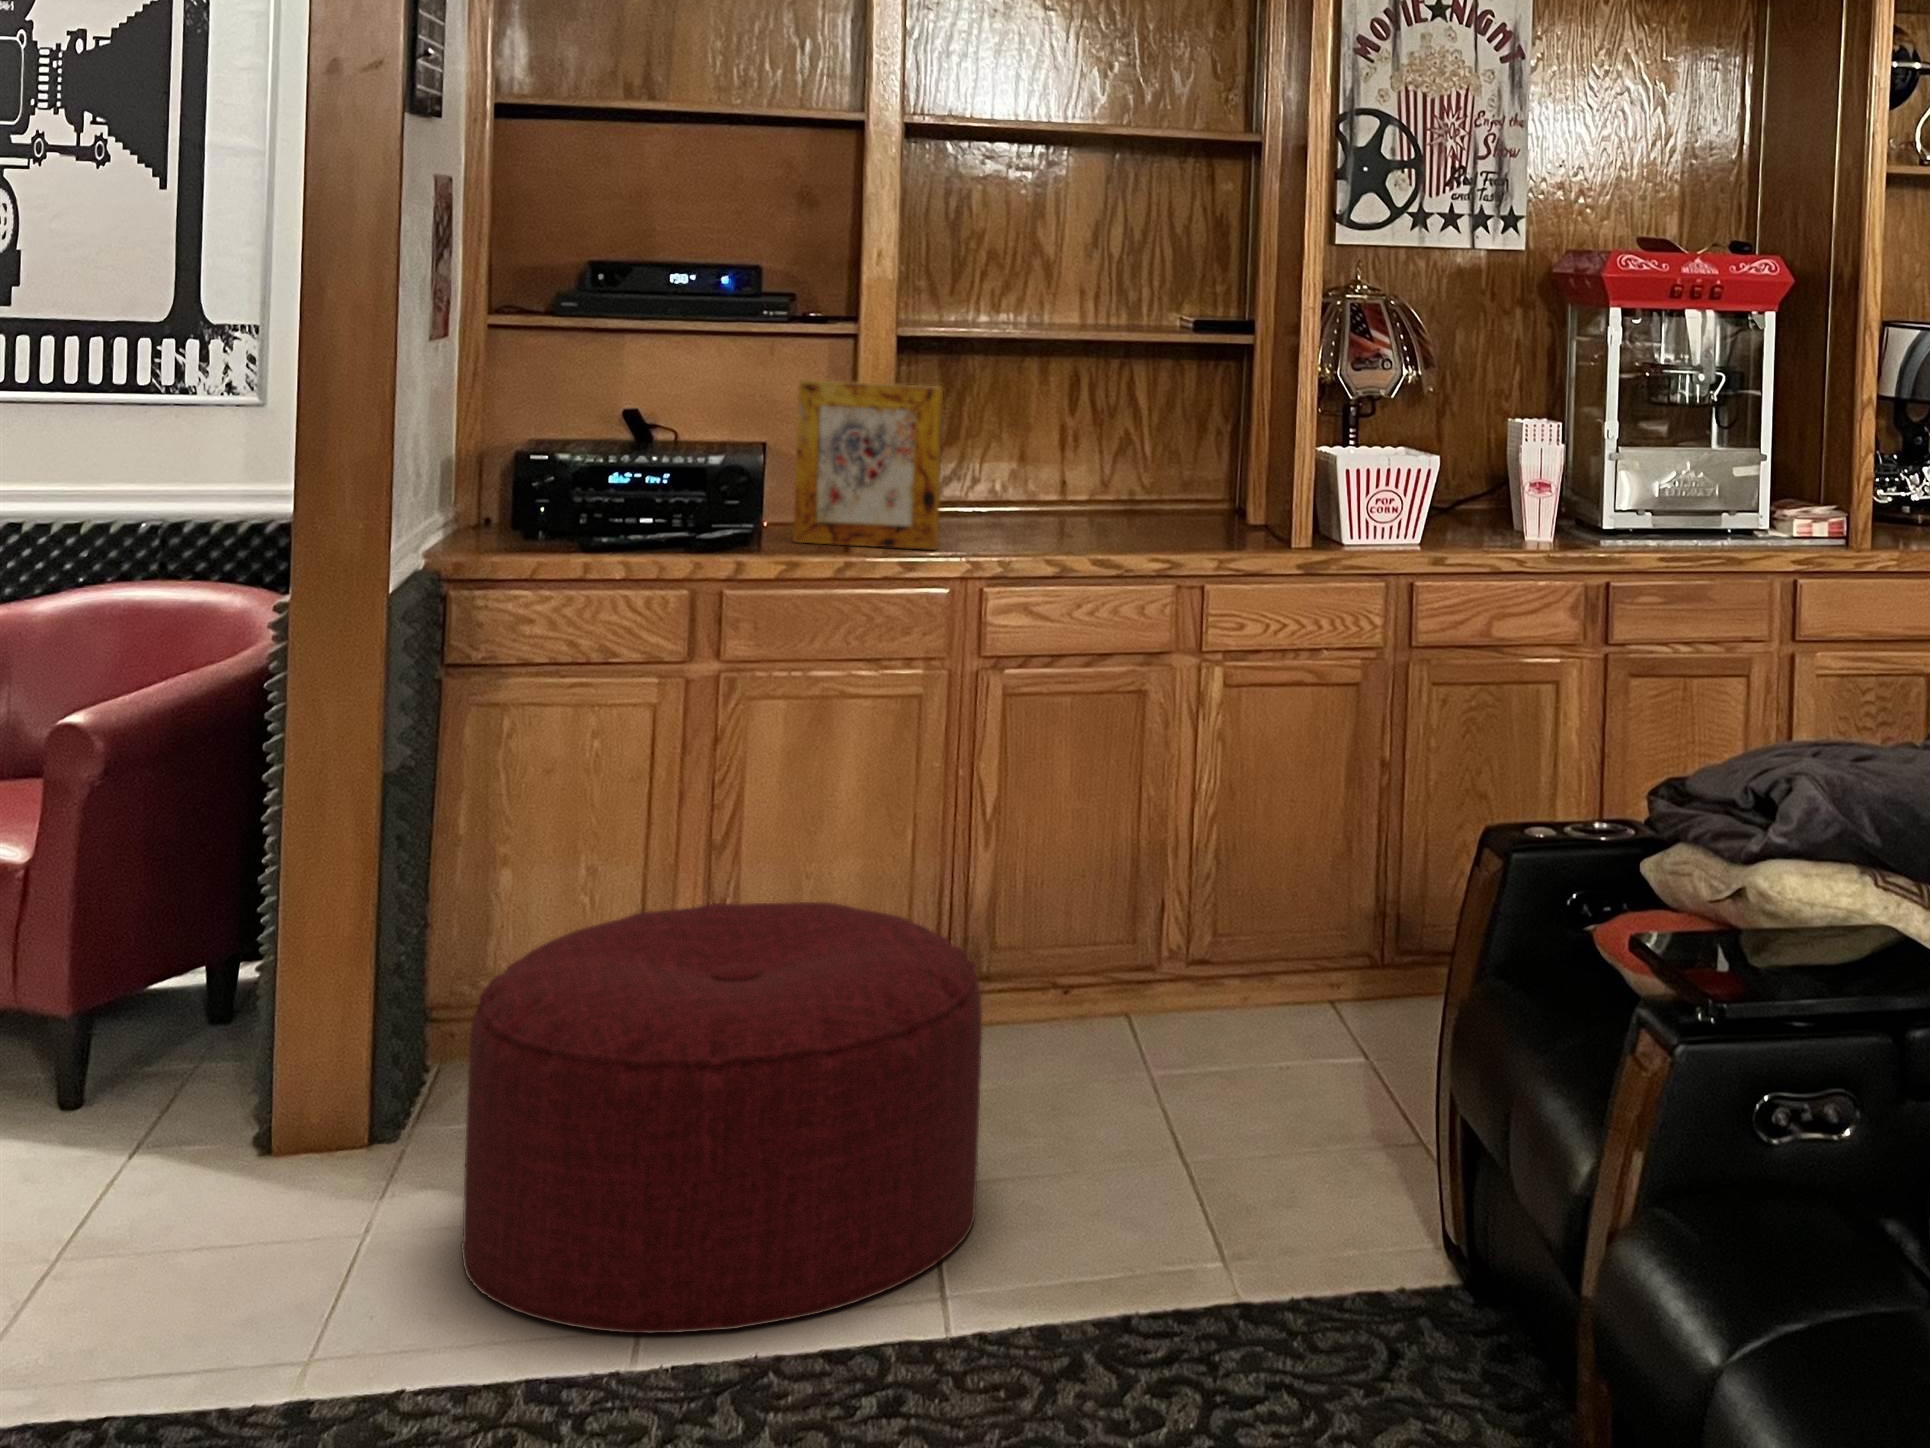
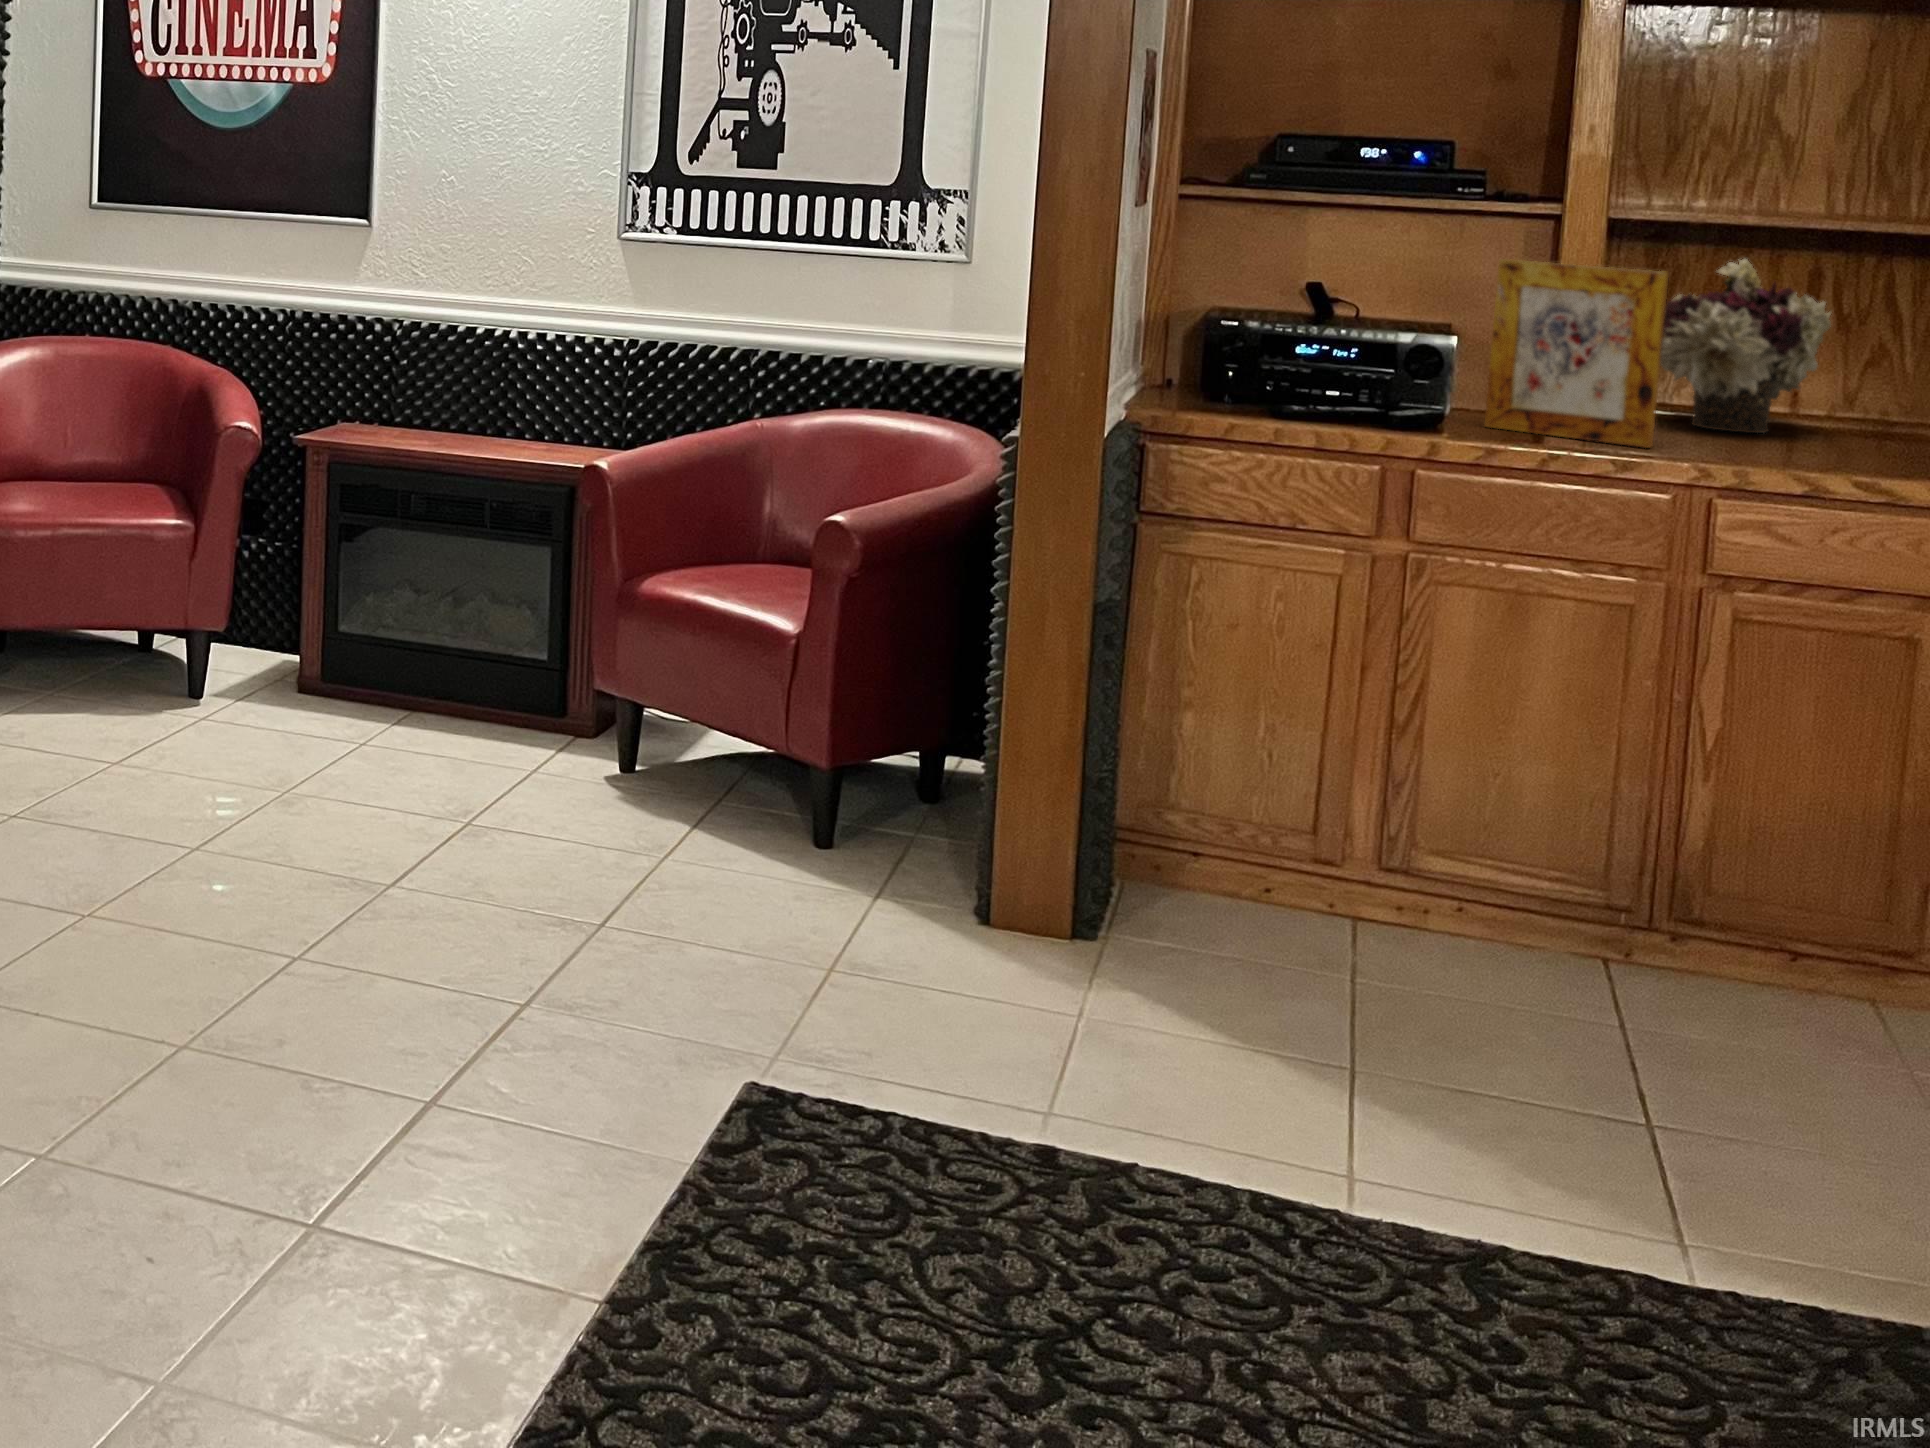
flower arrangement: none [944,368,1084,526] -> present [1660,259,1831,433]
ottoman: present [461,902,982,1333] -> none [1168,773,1724,1219]

